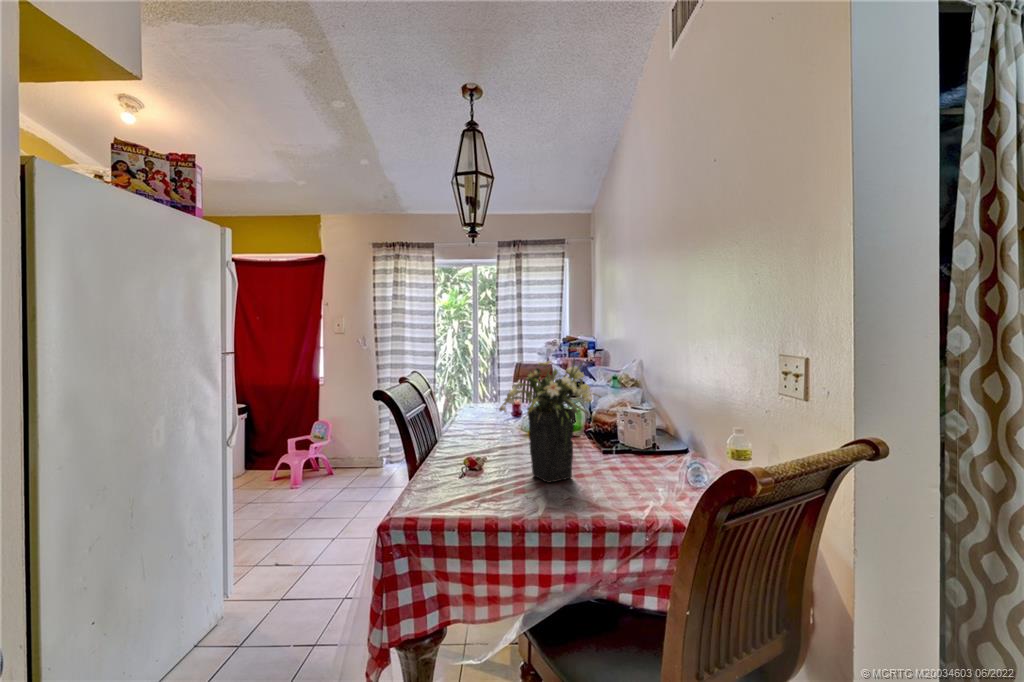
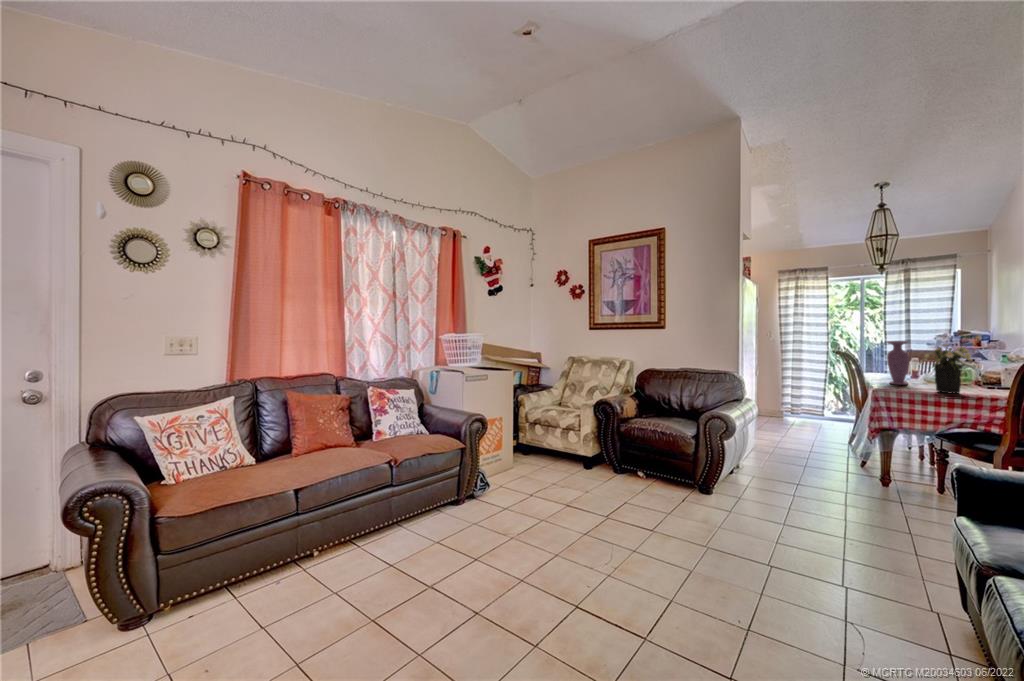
vase: none [459,352,495,449] -> present [887,341,909,385]

